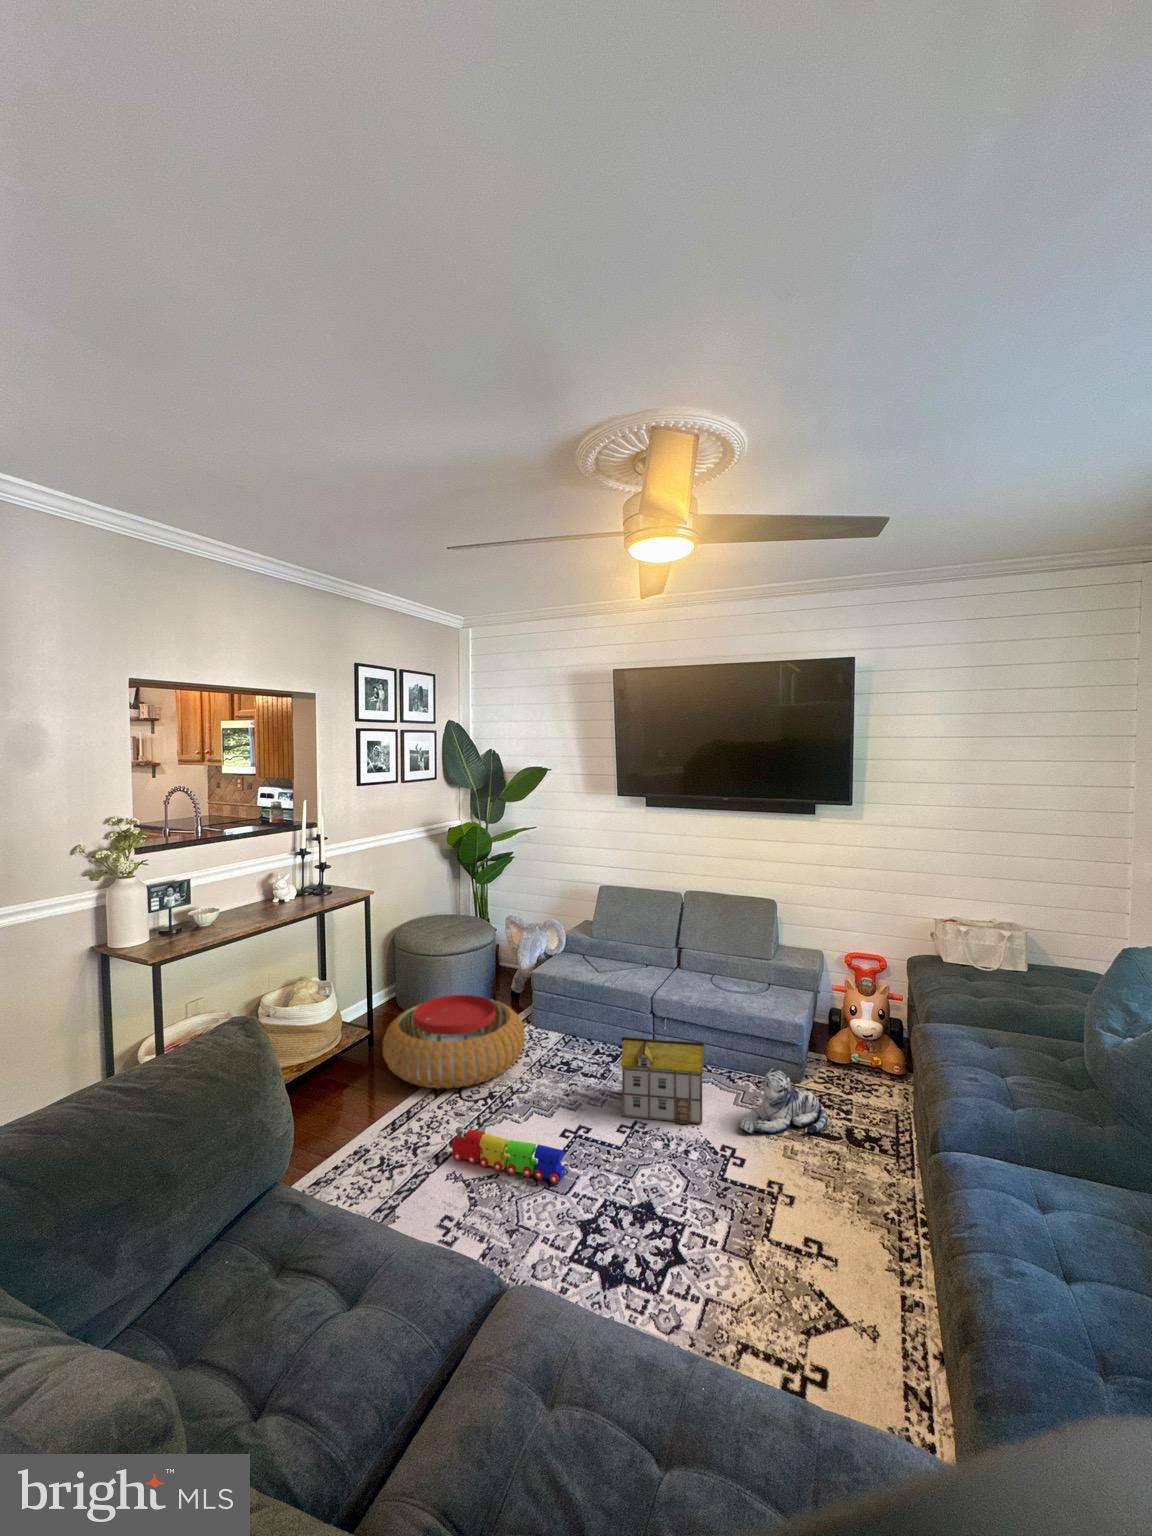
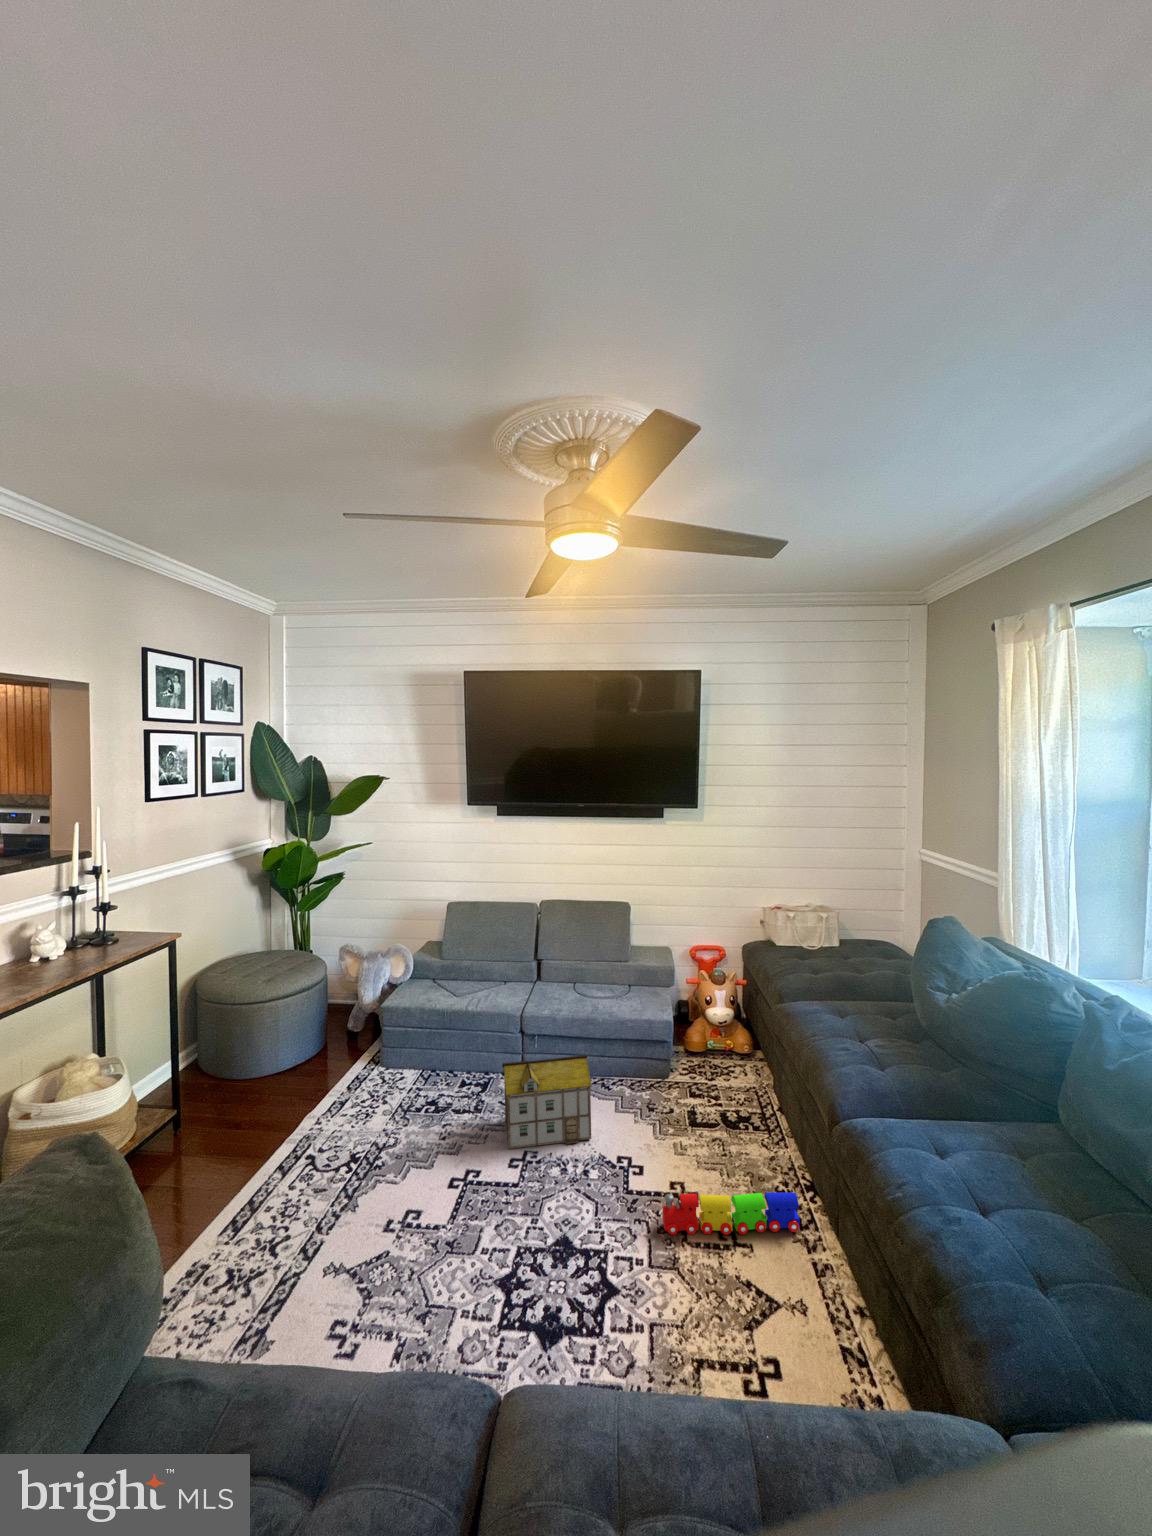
pouf: present [383,995,525,1089] -> none [201,1045,382,1166]
plush toy: present [740,1069,828,1134] -> none [628,1069,703,1139]
toy train: present [452,1127,565,1184] -> present [663,1193,800,1235]

